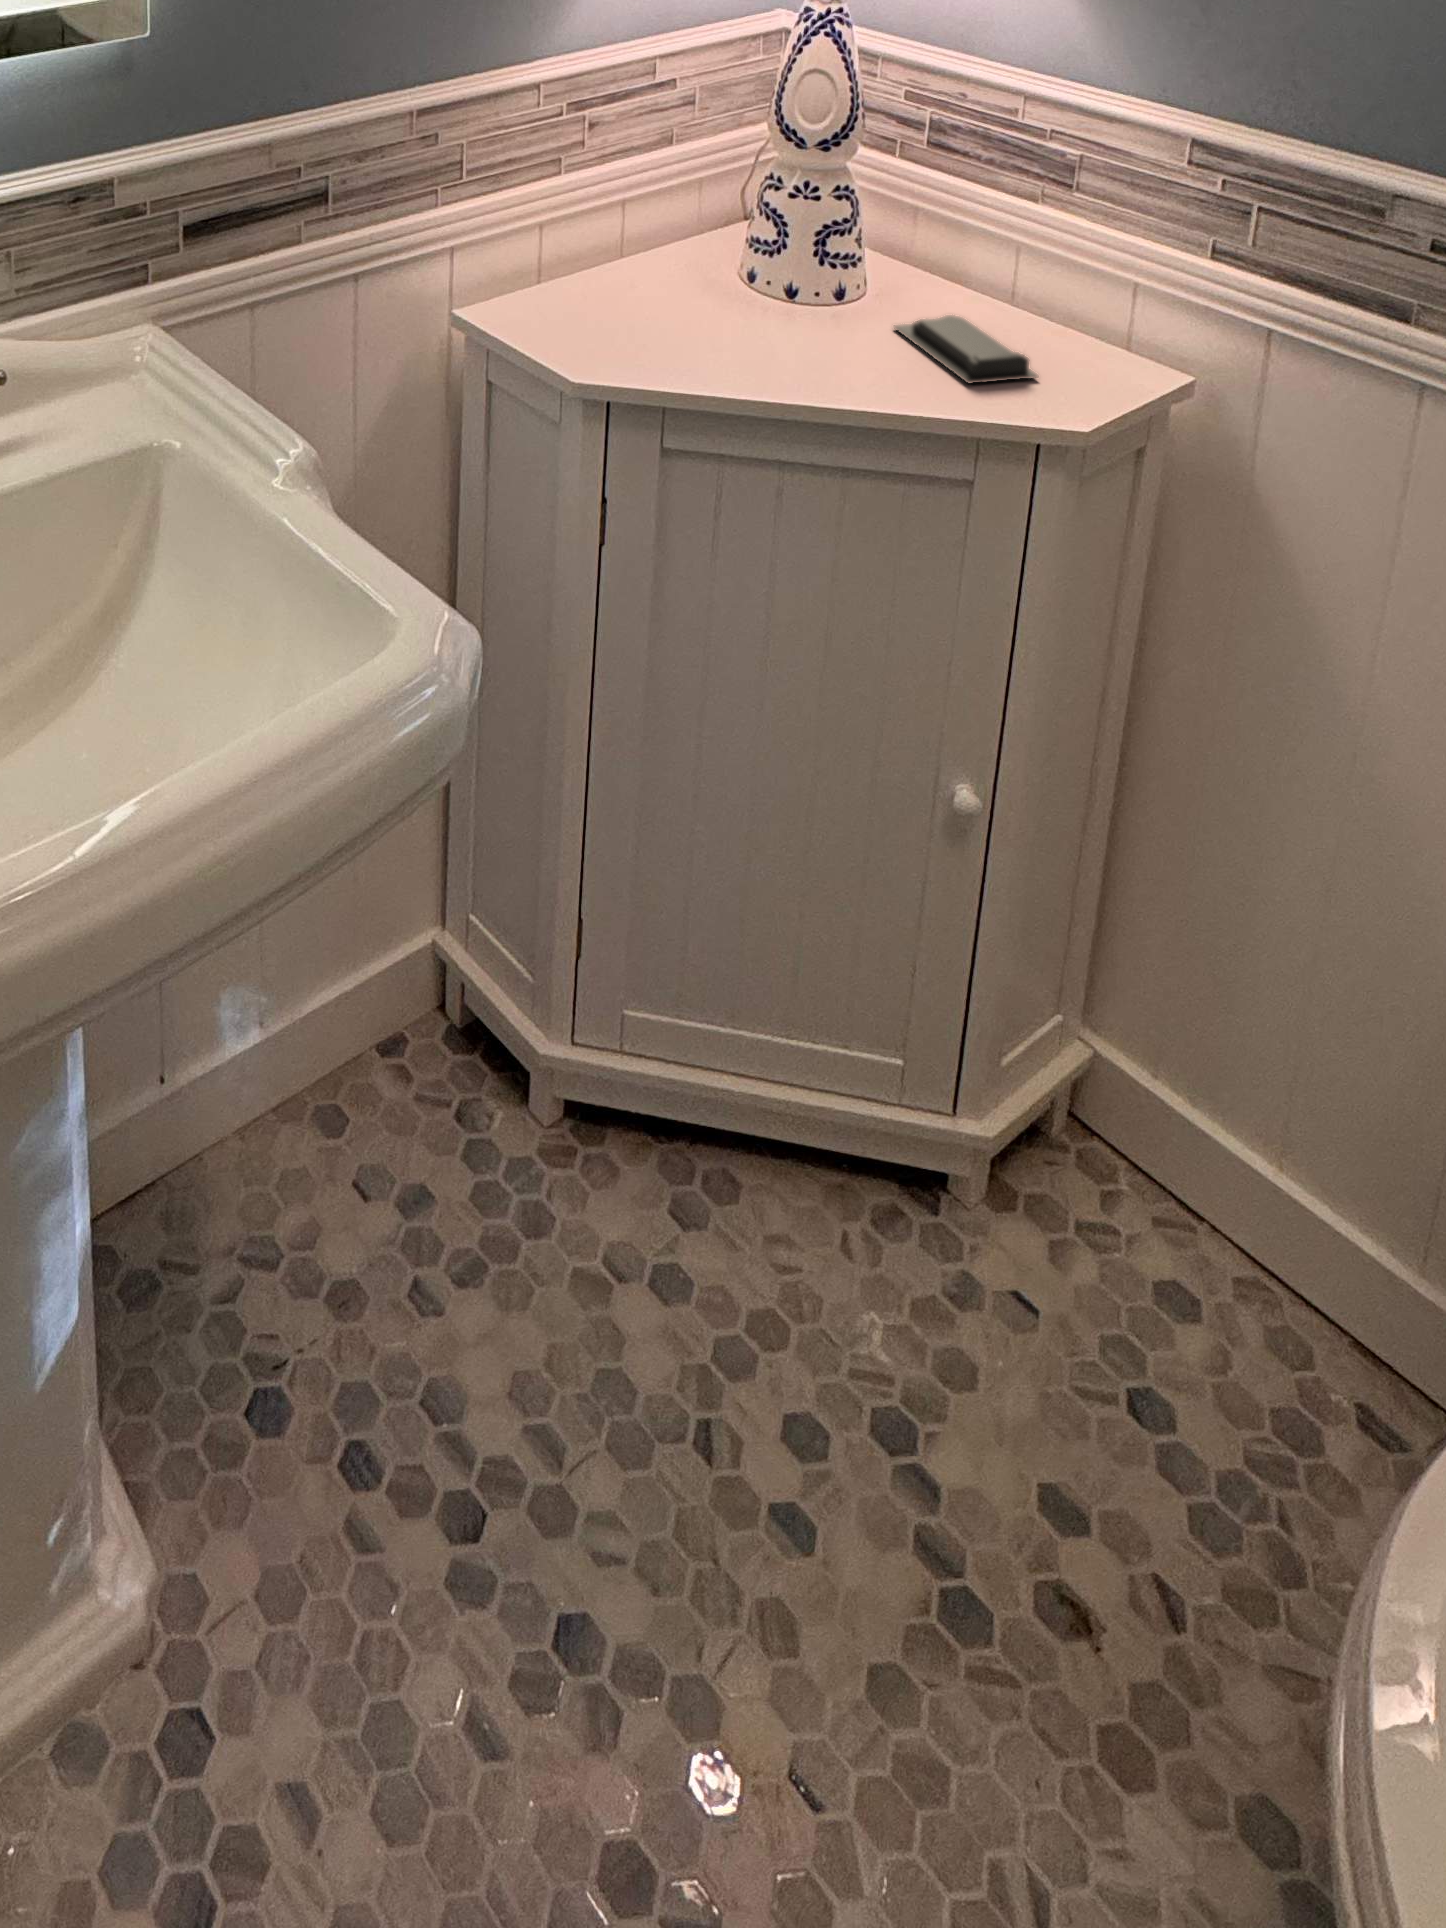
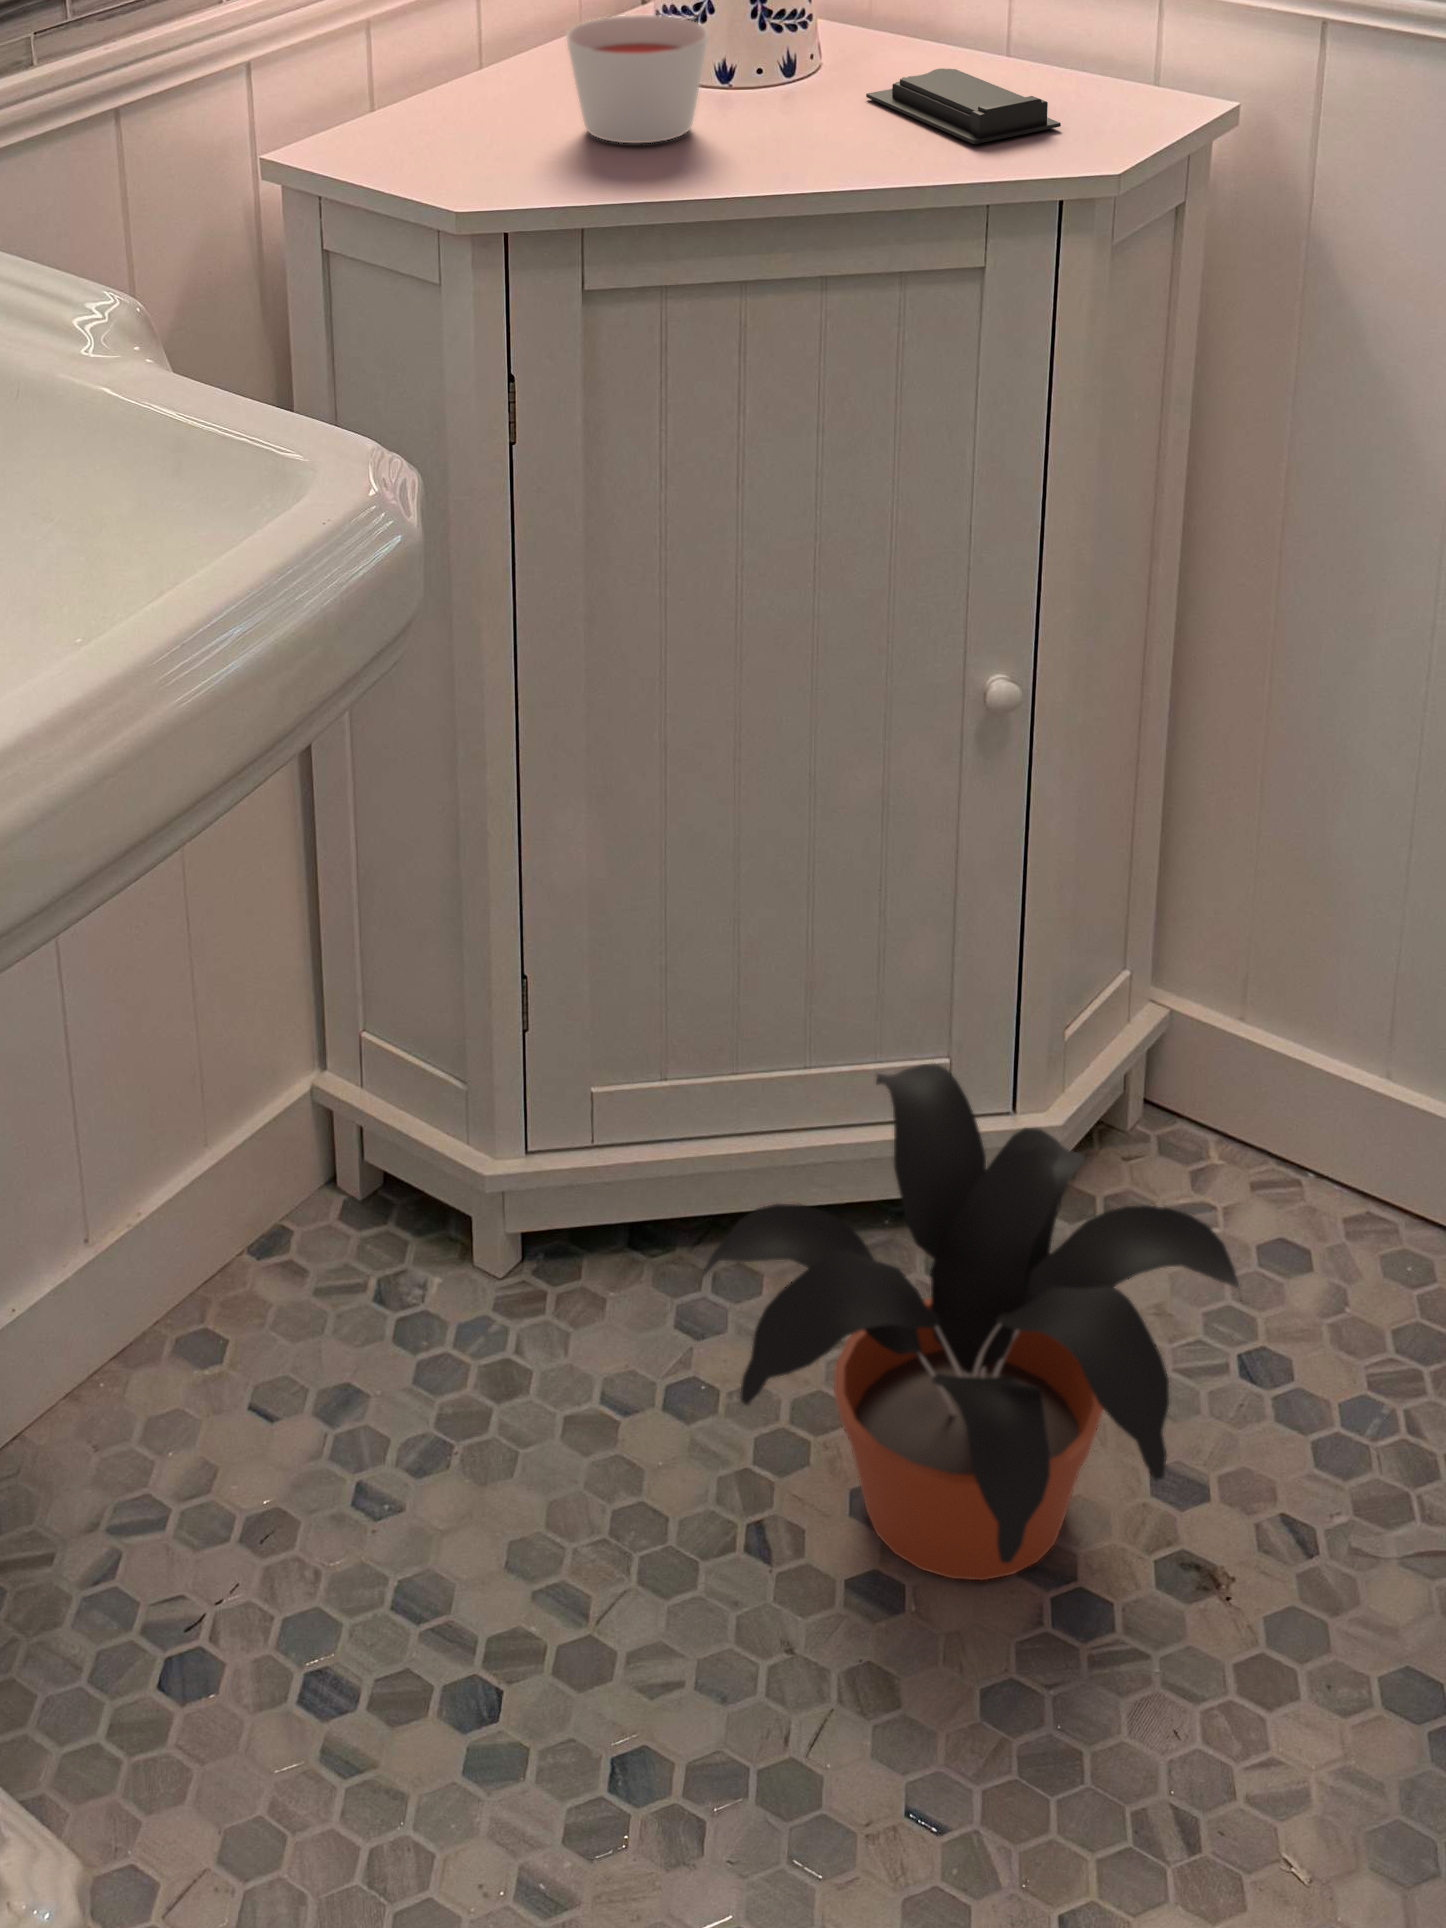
candle: none [675,249,776,344] -> present [566,15,708,143]
potted plant: none [681,1072,1127,1581] -> present [702,1064,1241,1580]

